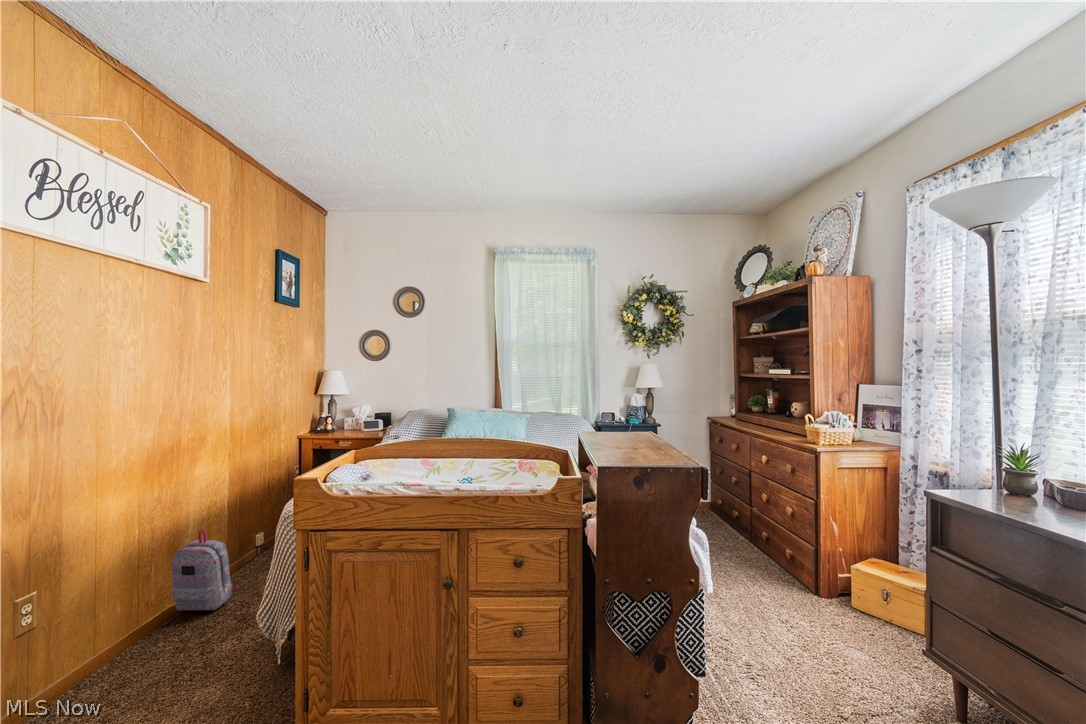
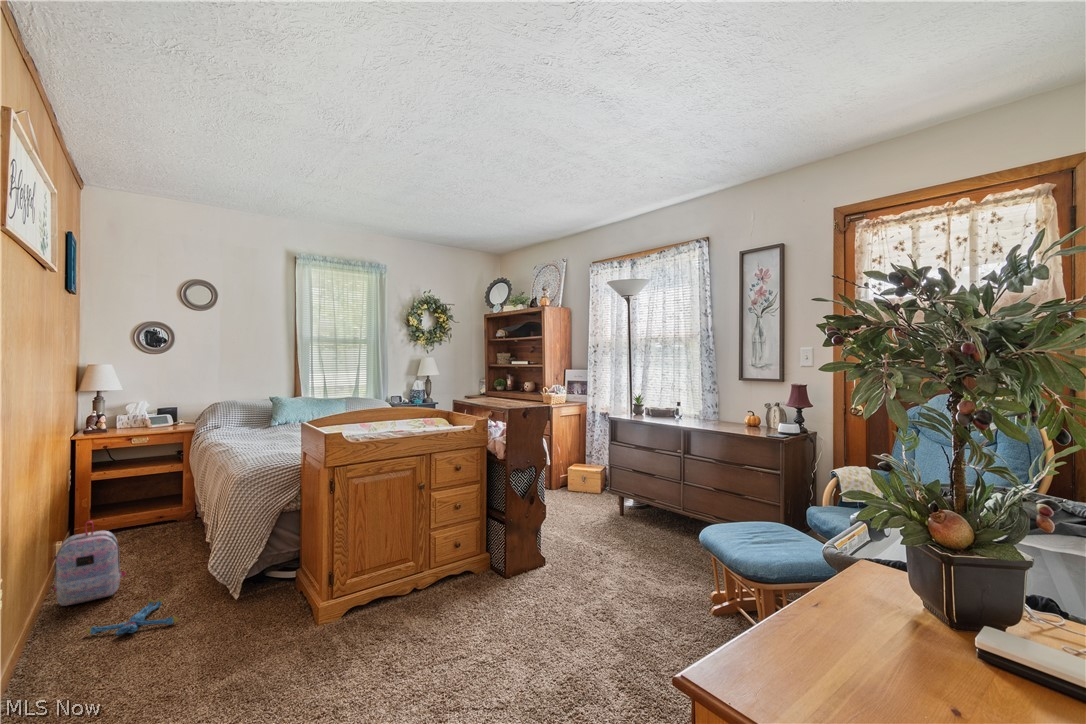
plush toy: none [127,633,215,684] -> present [86,597,179,635]

